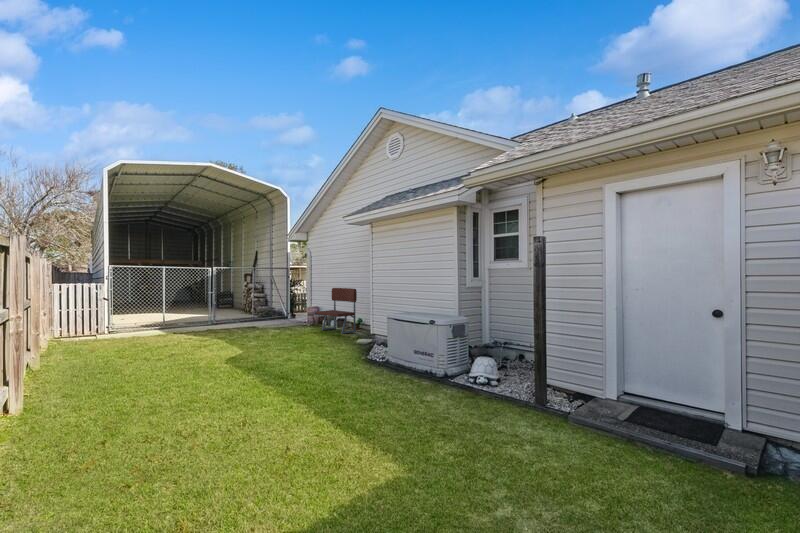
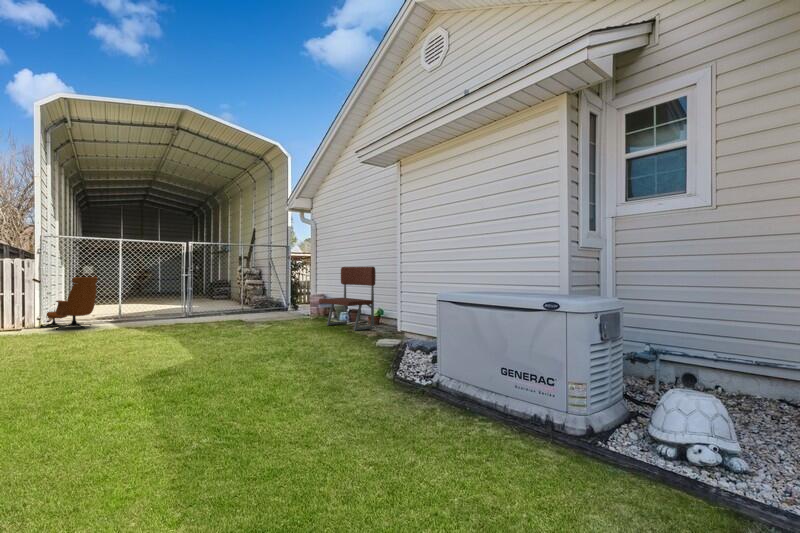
lounge chair: none [114,297,157,335] -> present [46,277,98,330]

